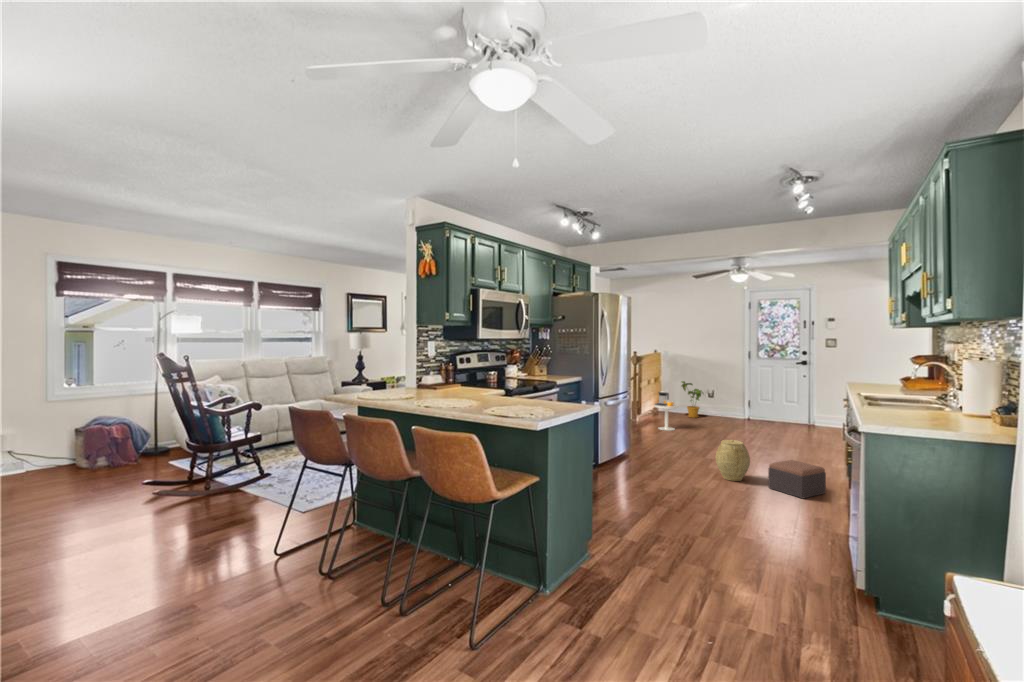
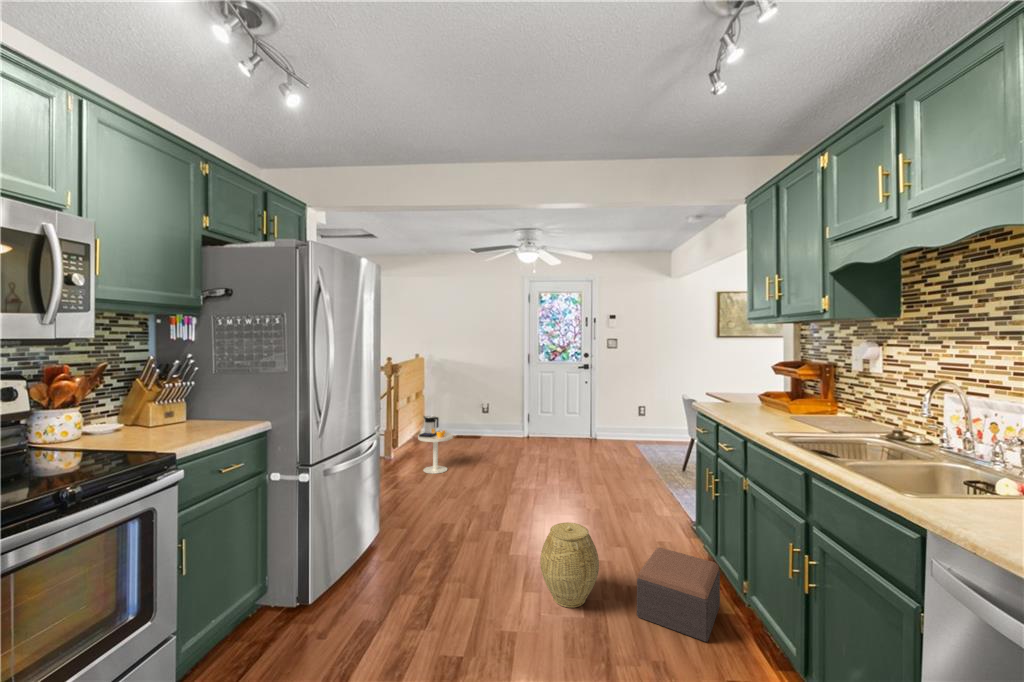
house plant: present [681,381,703,418] -> none [451,395,479,442]

